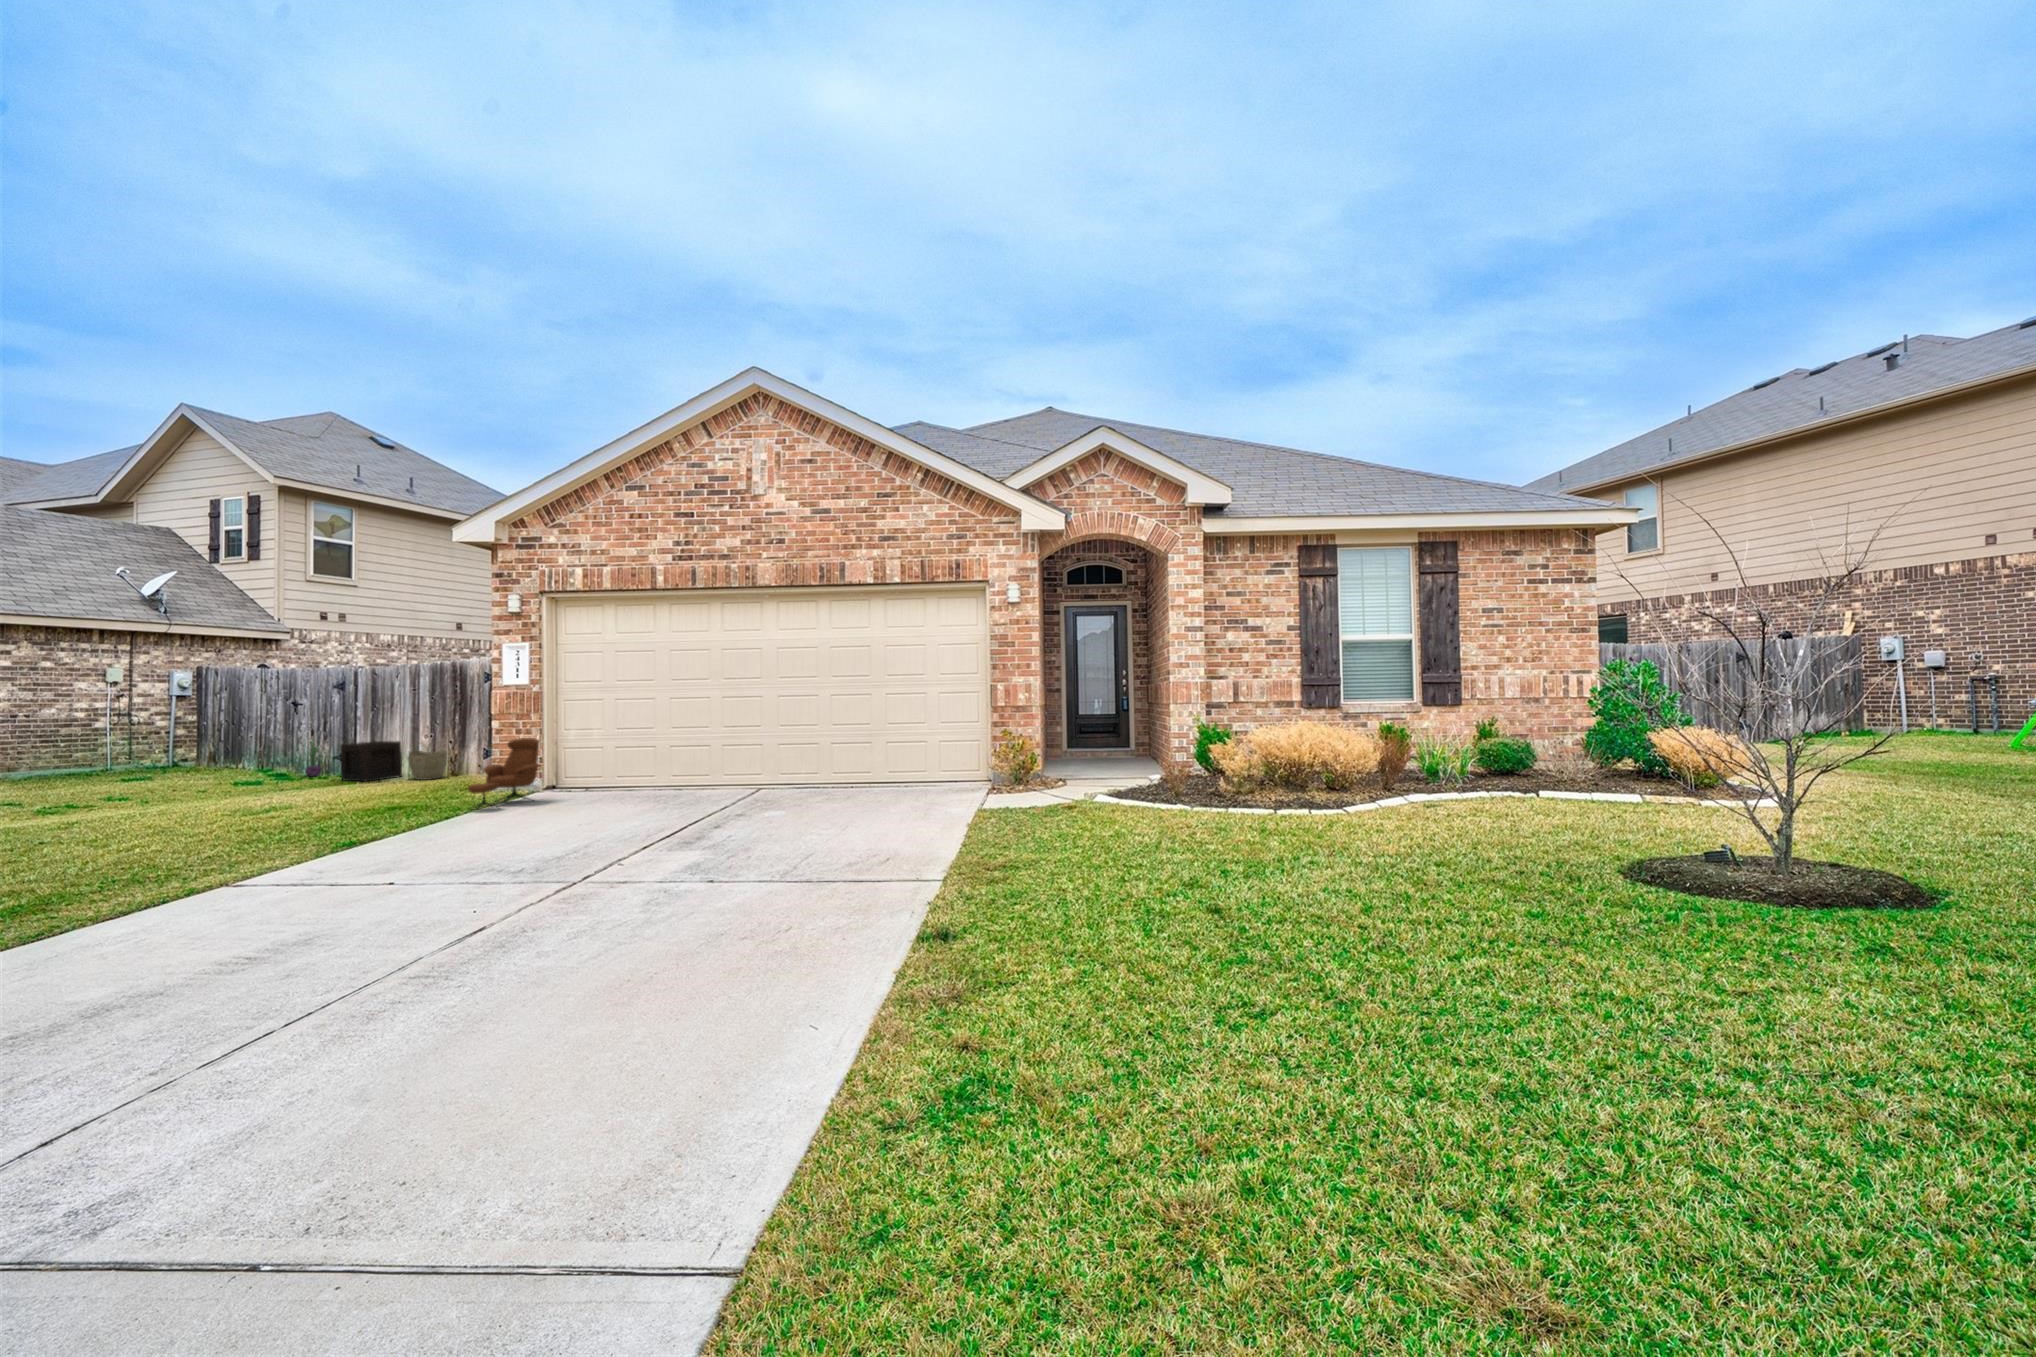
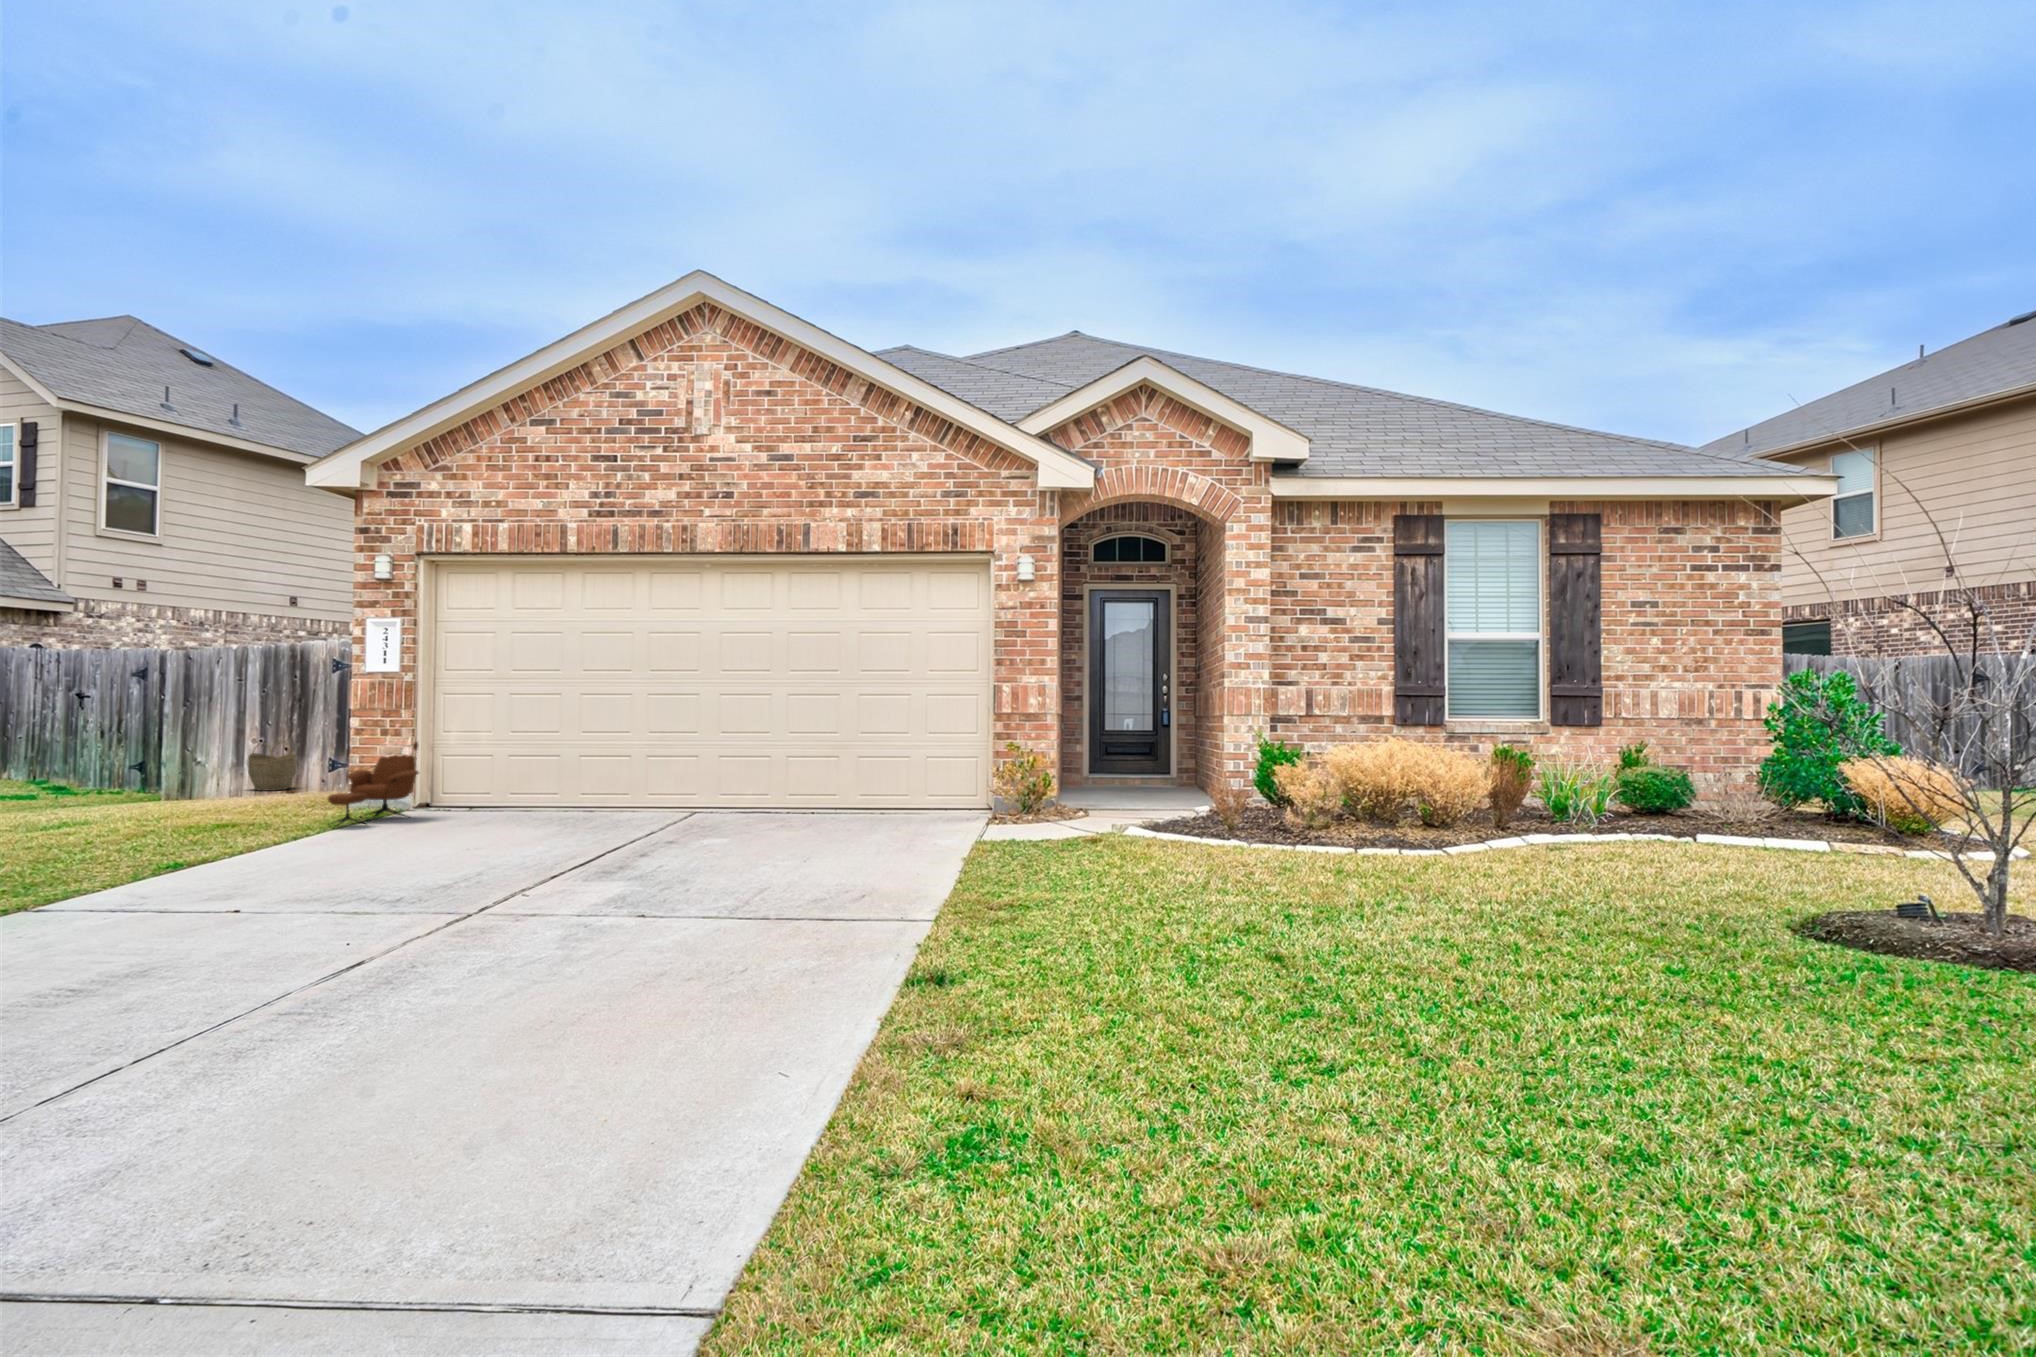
decorative plant: present [305,741,321,777] -> none [92,738,153,784]
wooden crate: present [340,741,402,781] -> none [160,740,238,791]

